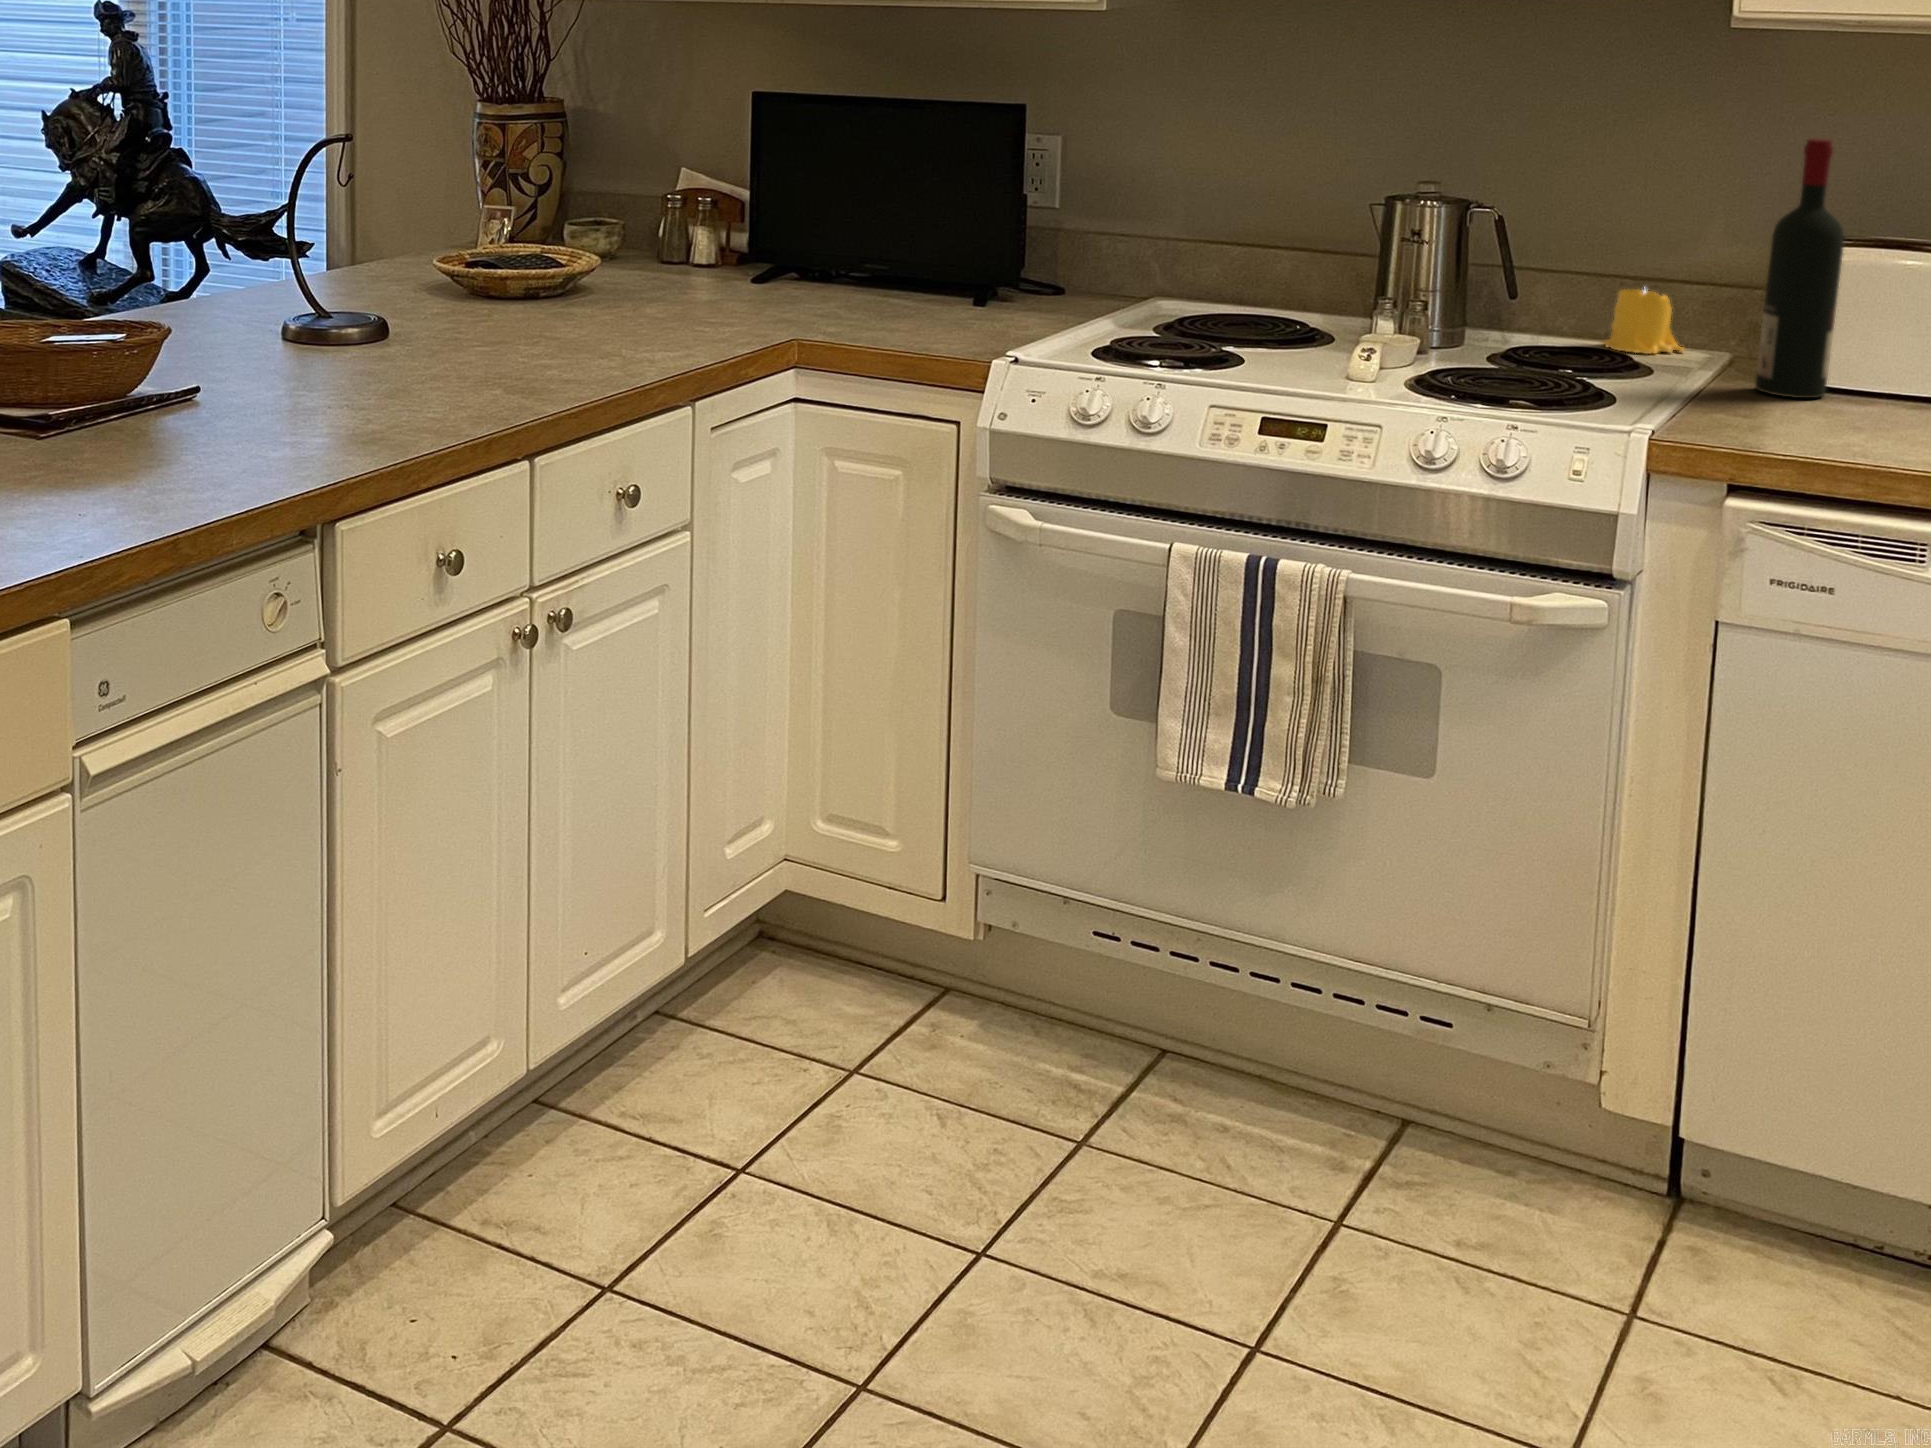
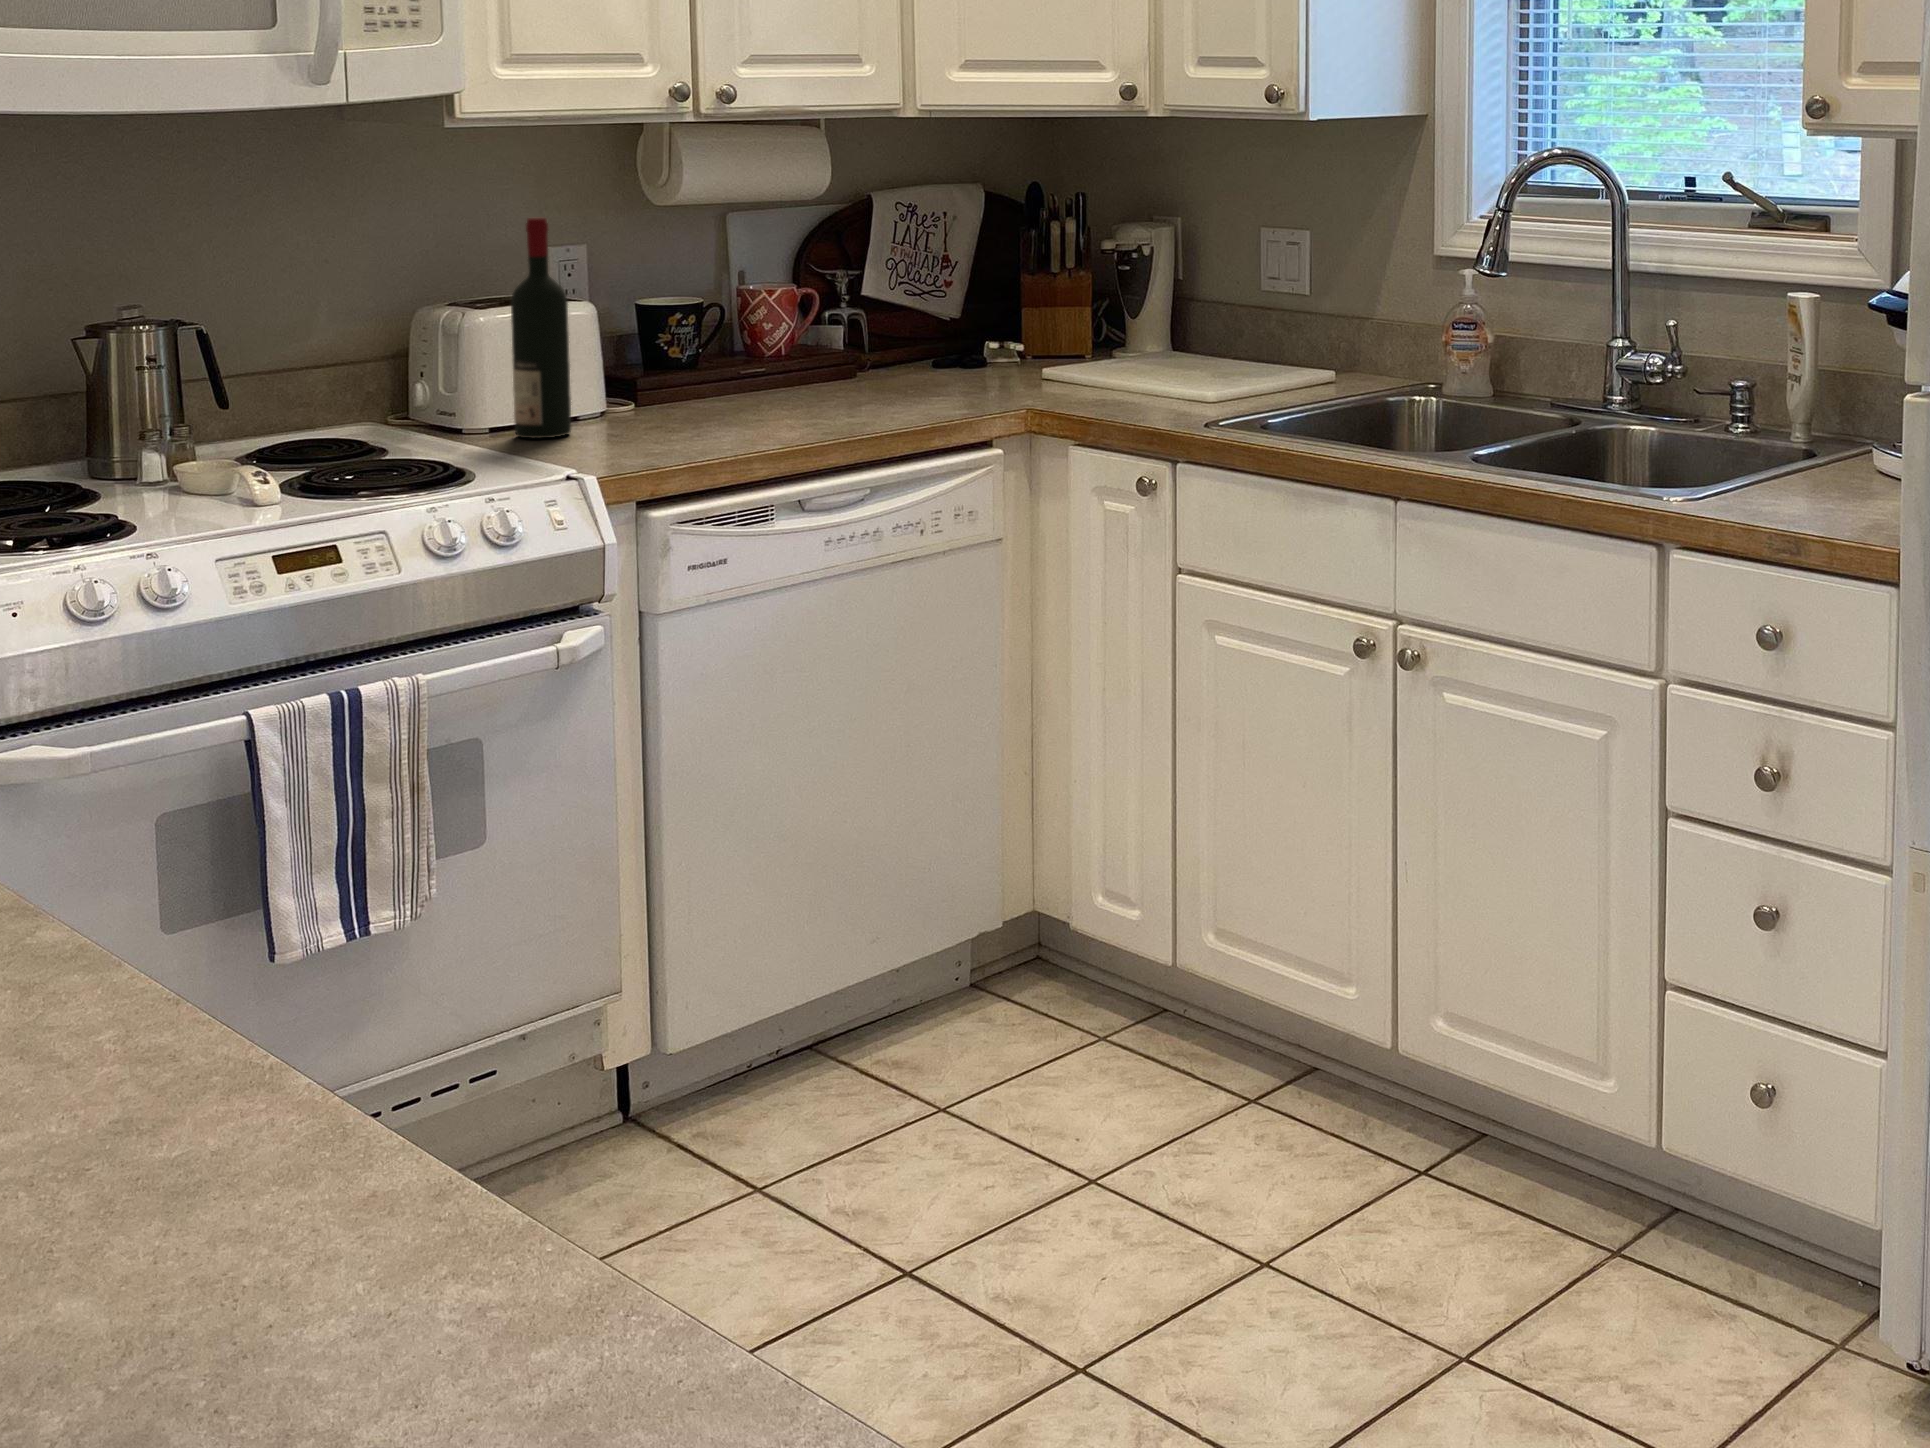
candle: present [1601,287,1684,354] -> none [312,375,383,440]

